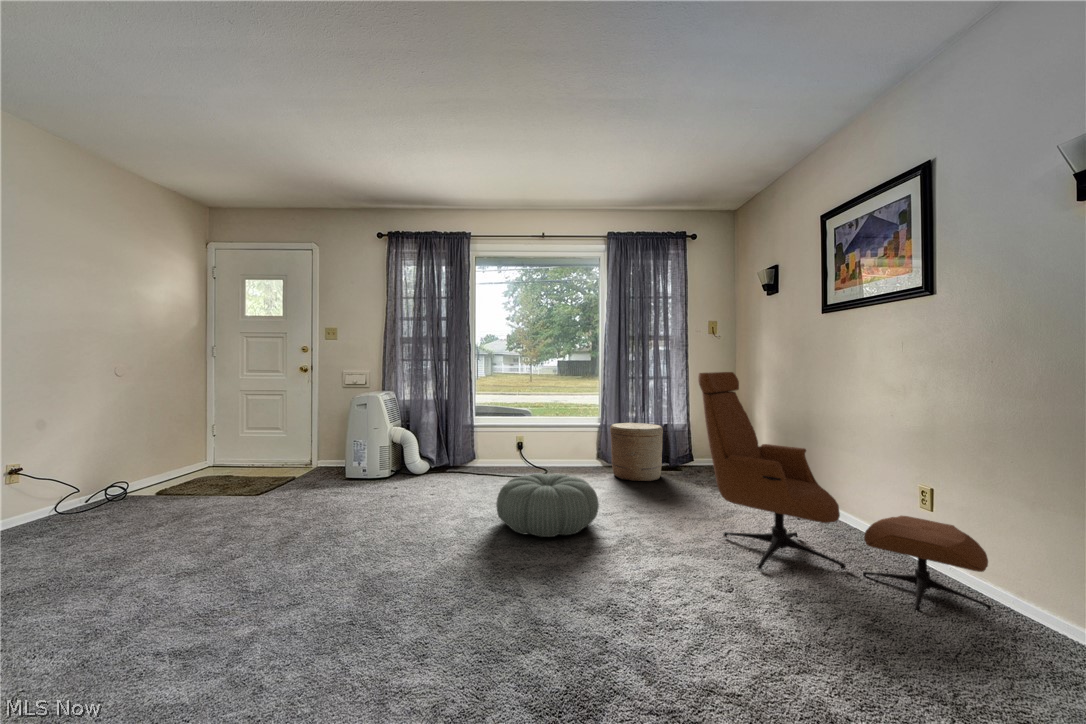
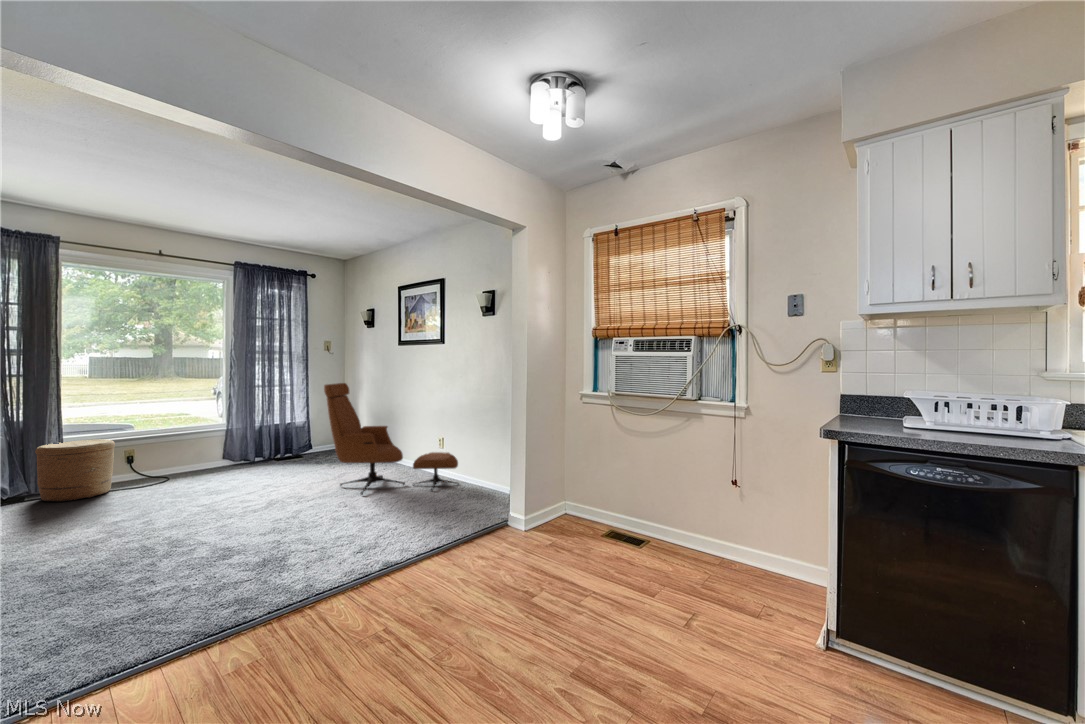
woven basket: present [610,423,663,481] -> present [35,439,115,501]
pouf: present [496,473,599,537] -> none [144,468,246,518]

